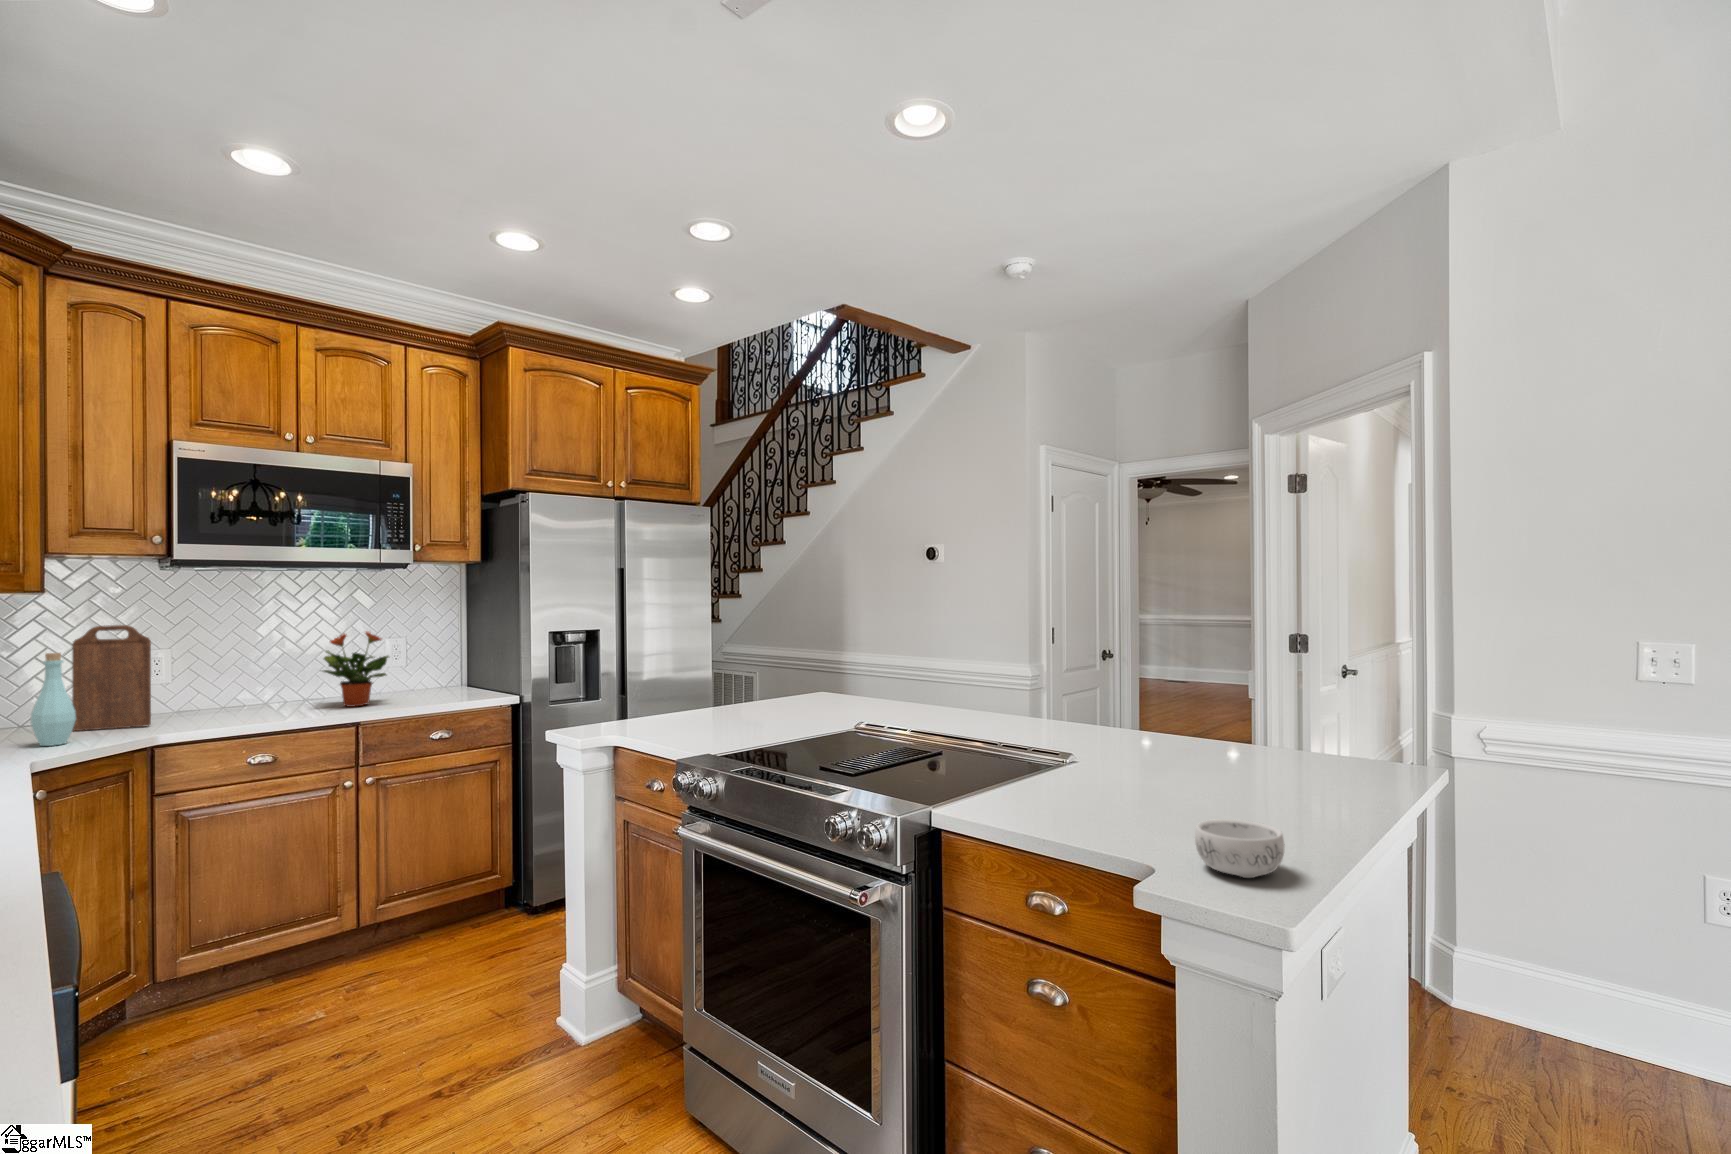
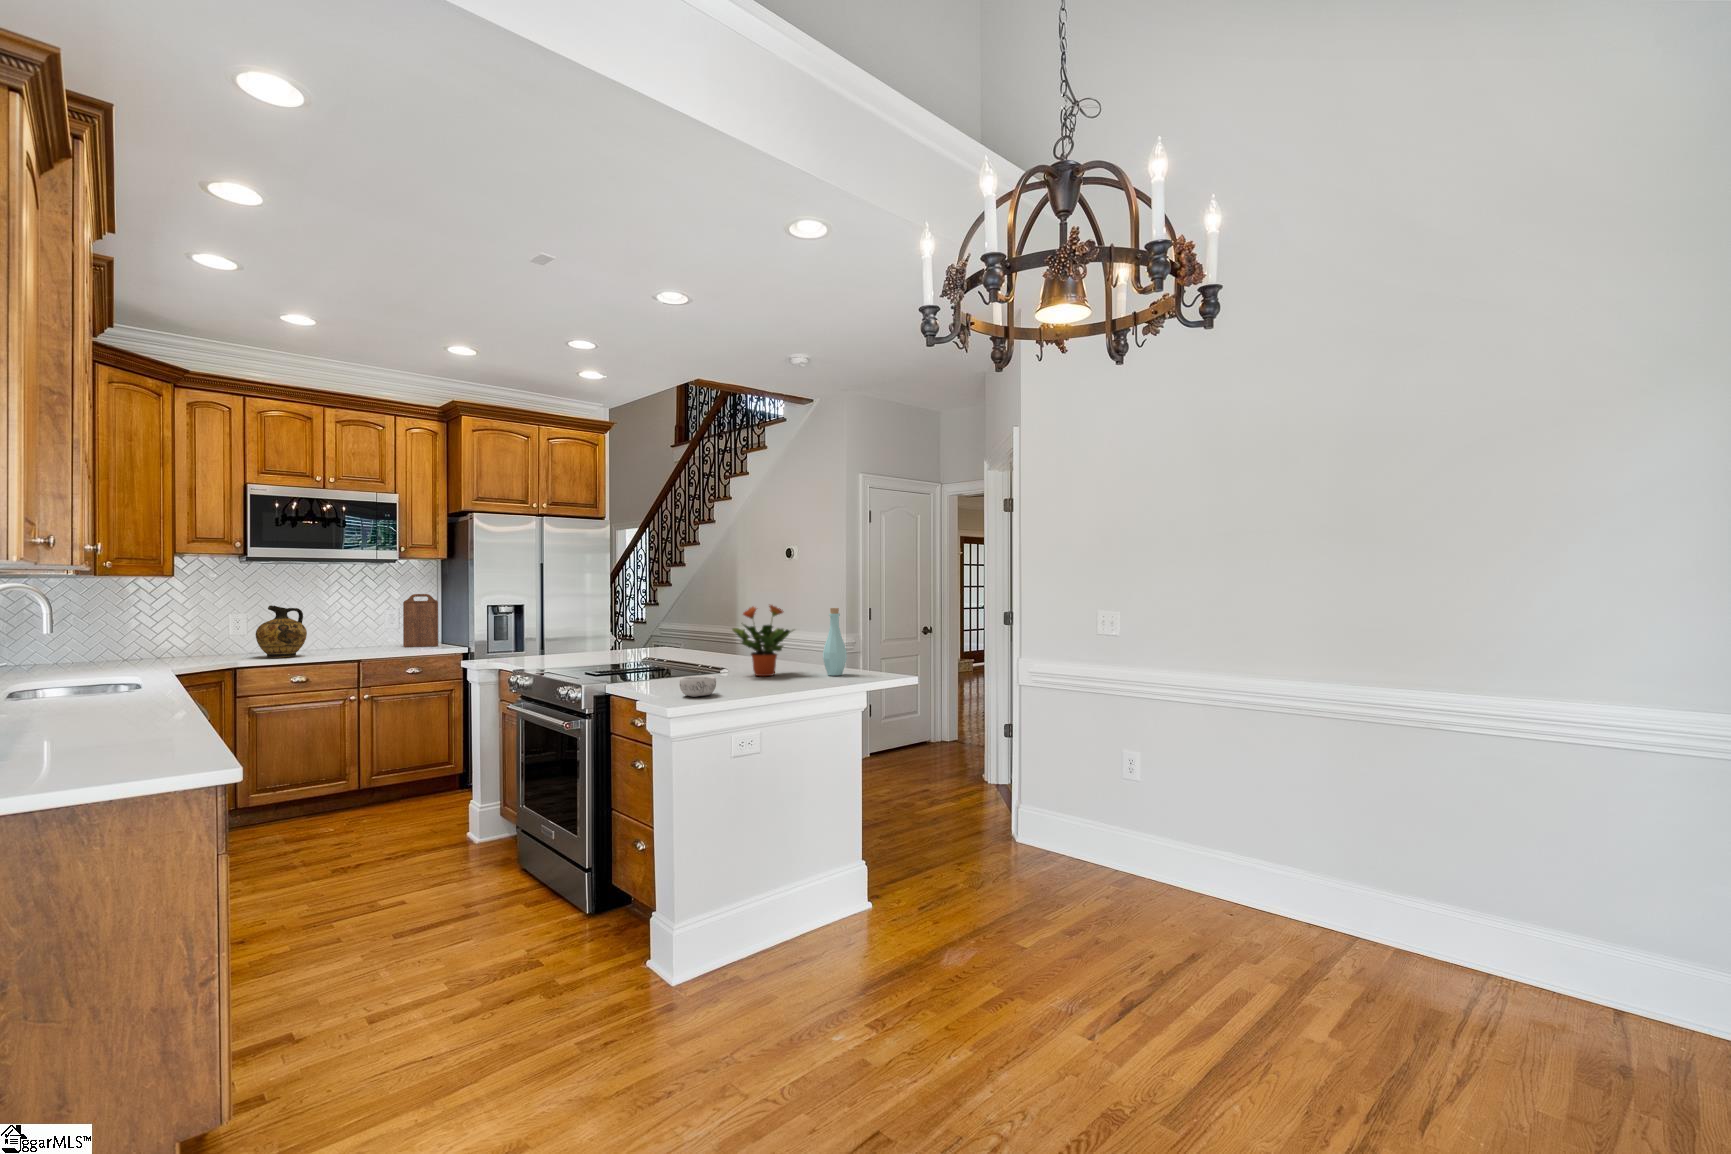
cutting board: present [72,625,151,731] -> present [403,594,438,647]
potted plant: present [323,631,389,707] -> present [732,605,793,676]
ceramic jug: none [187,639,272,724] -> present [256,605,307,658]
bottle: present [30,653,76,746] -> present [823,608,847,676]

